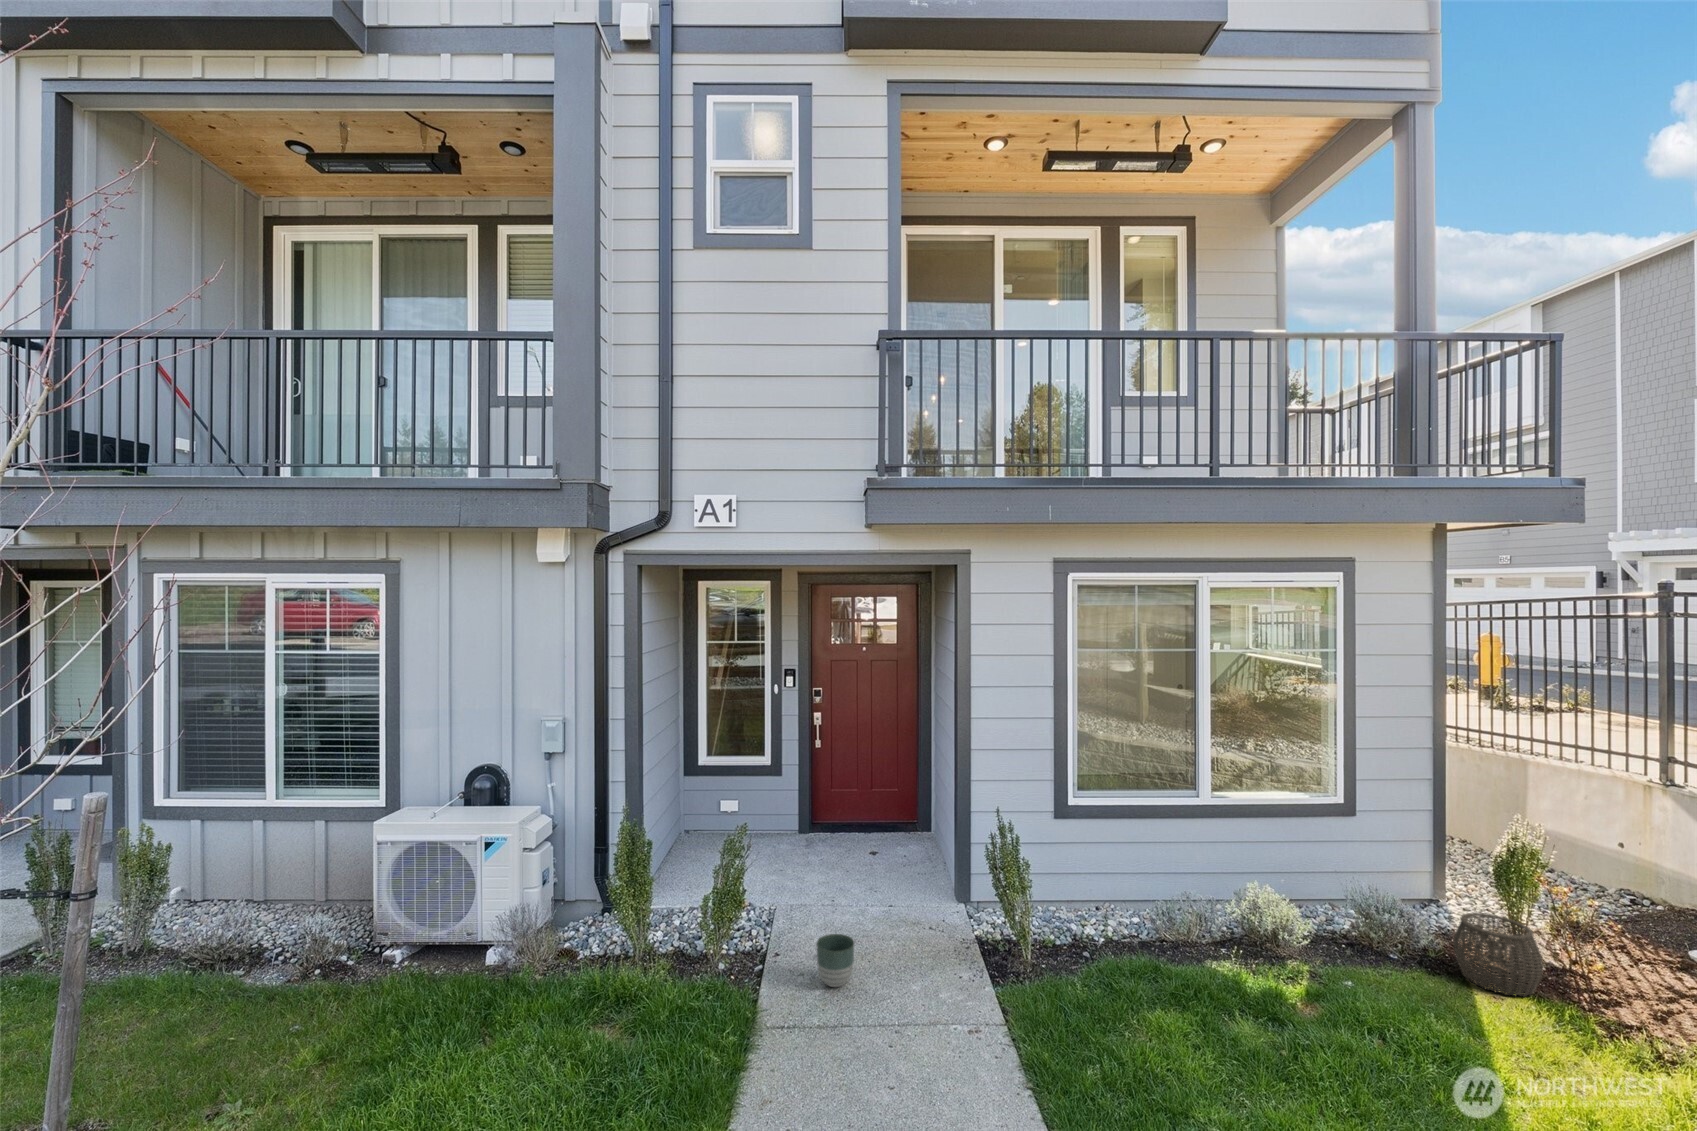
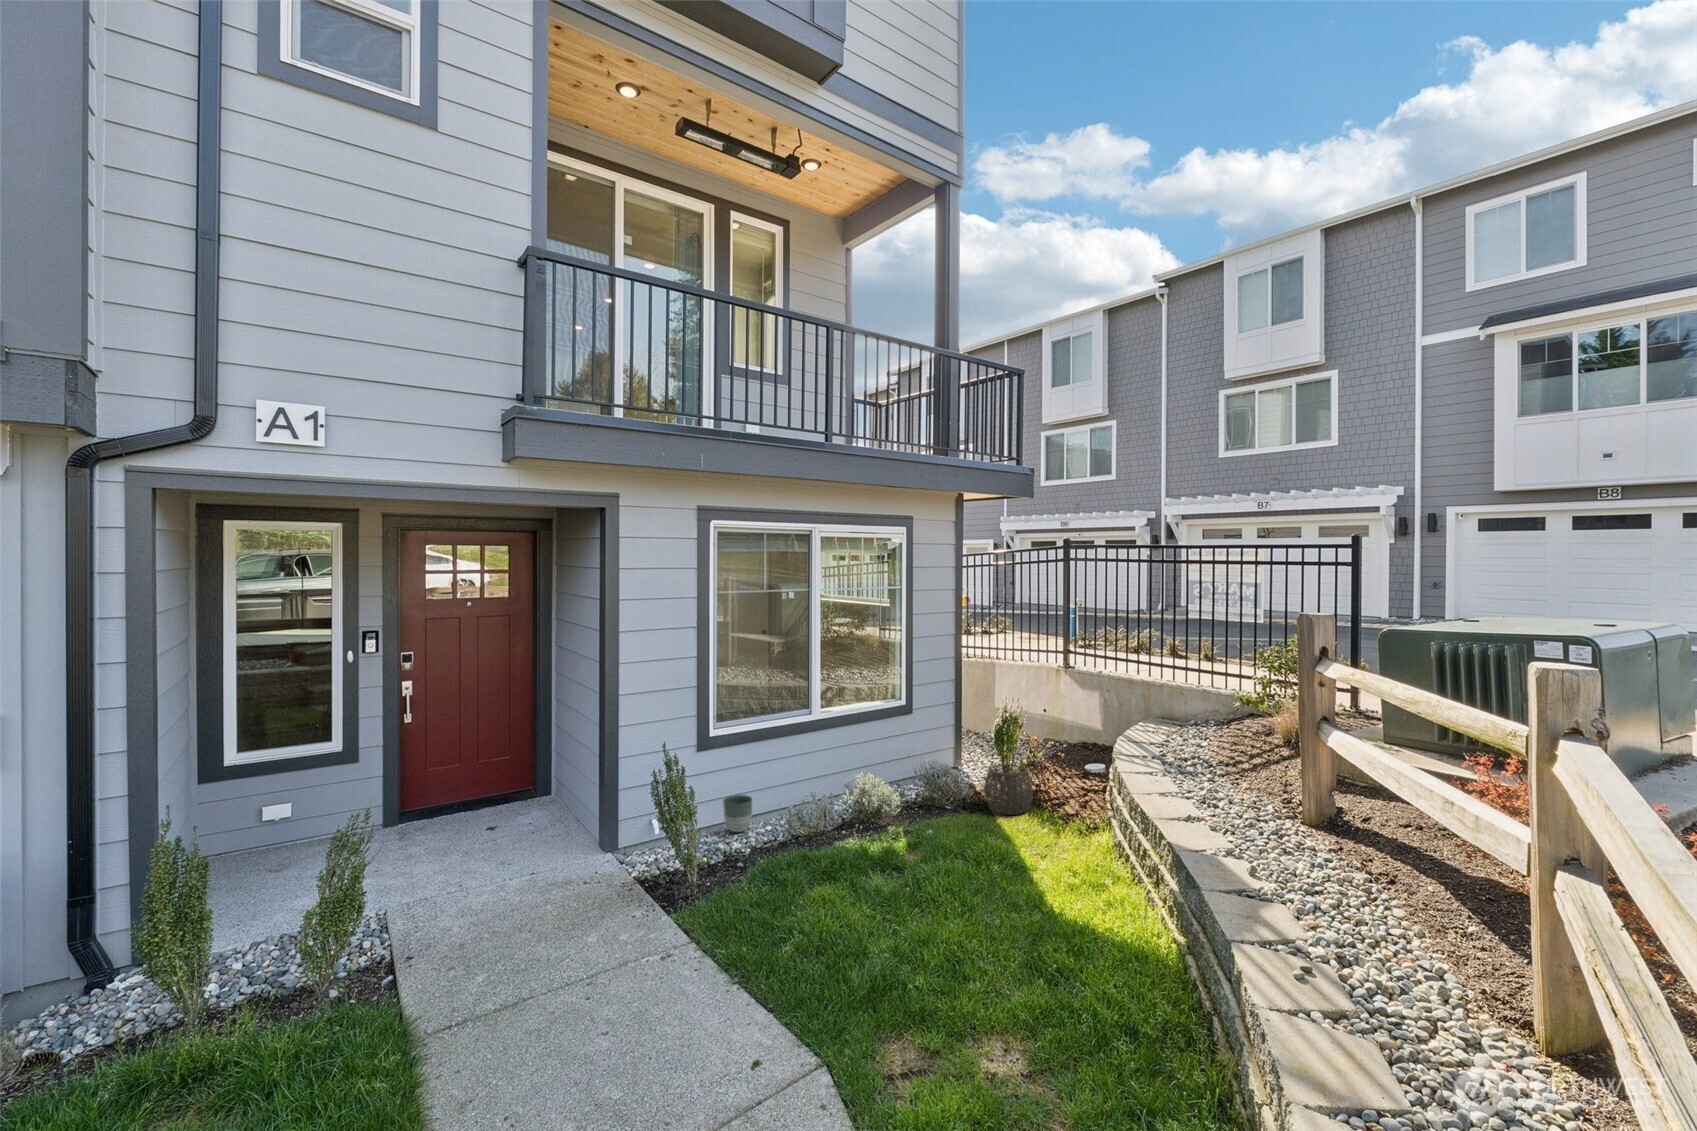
planter: present [816,934,854,987] -> present [723,795,752,832]

